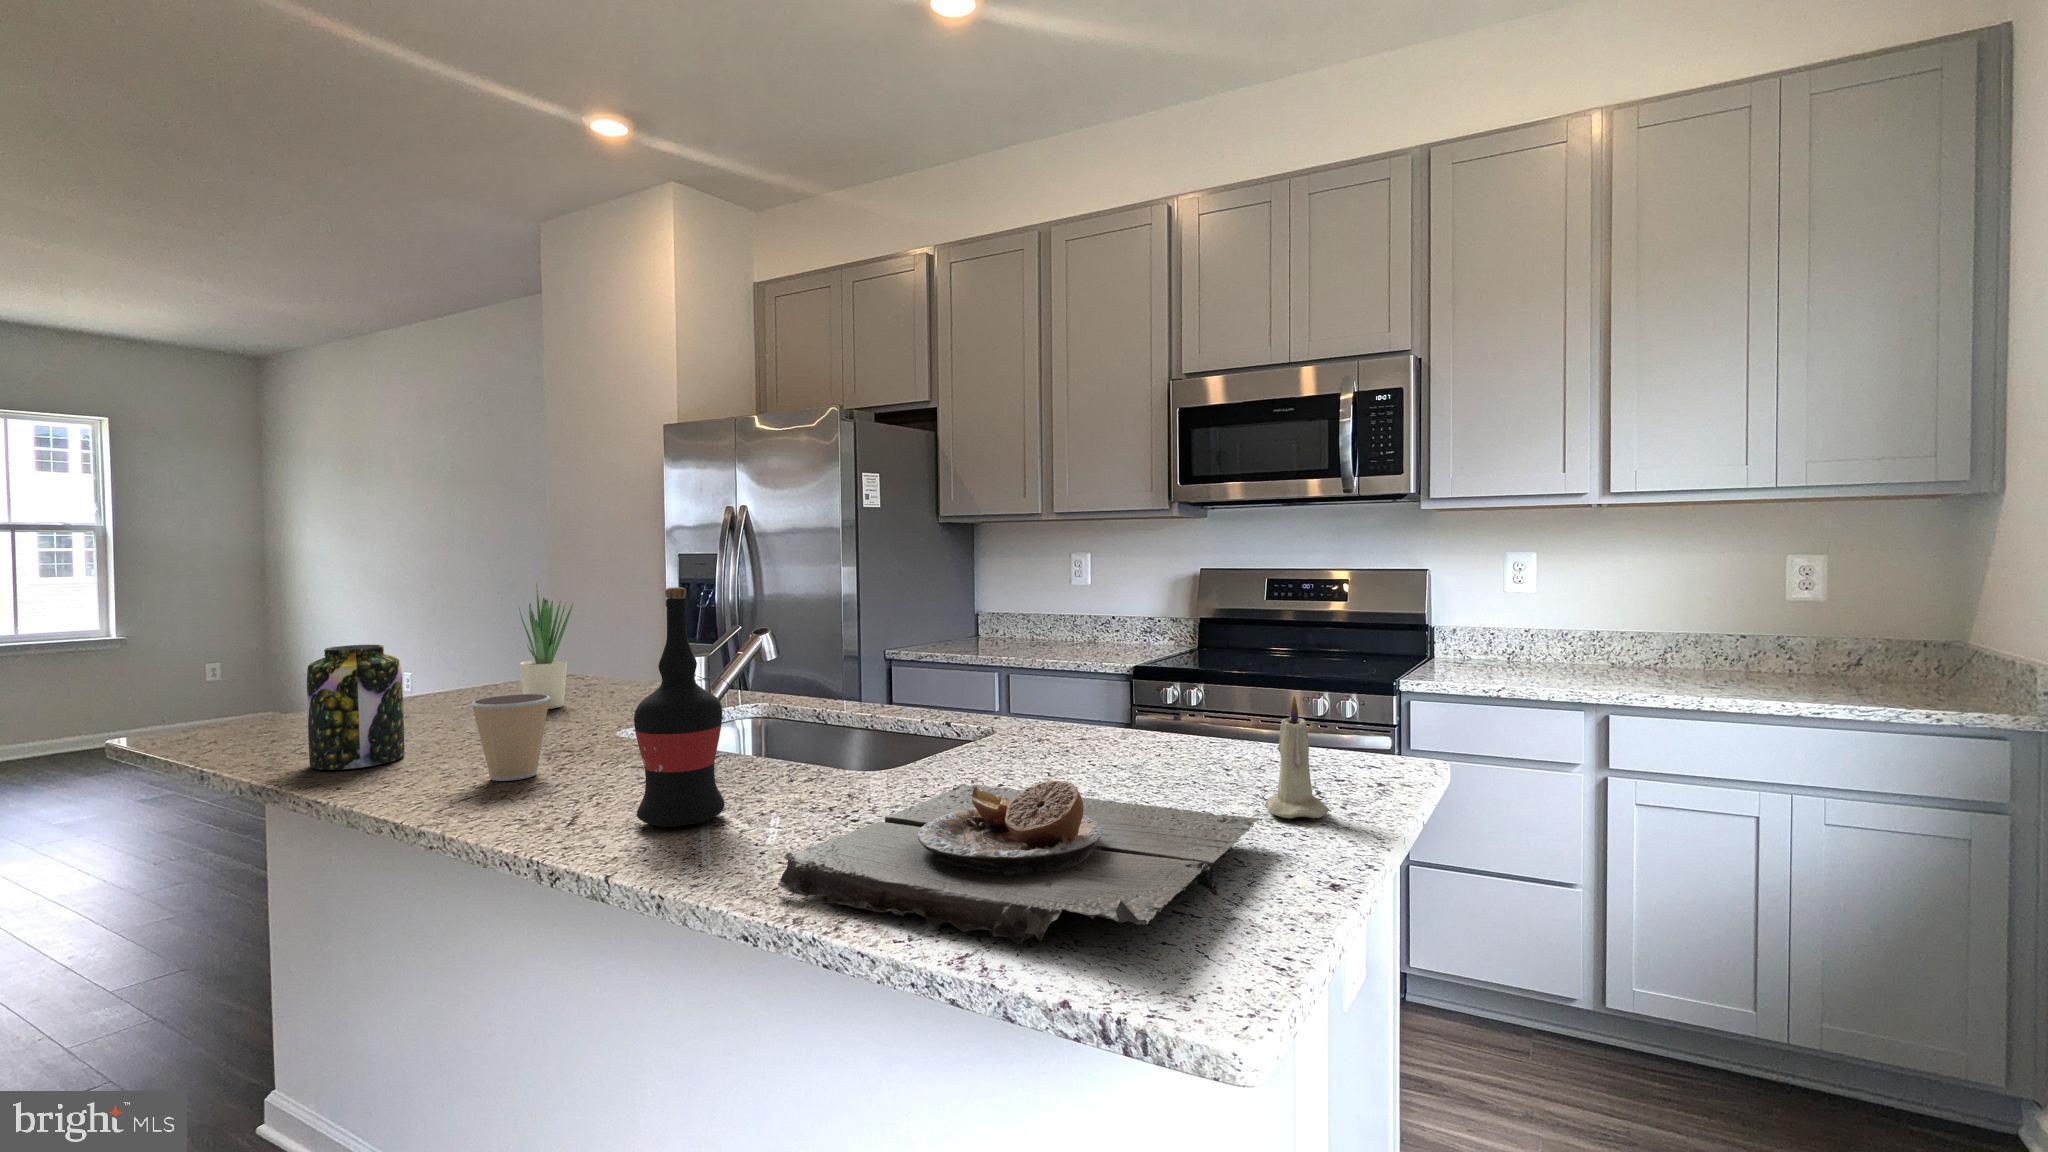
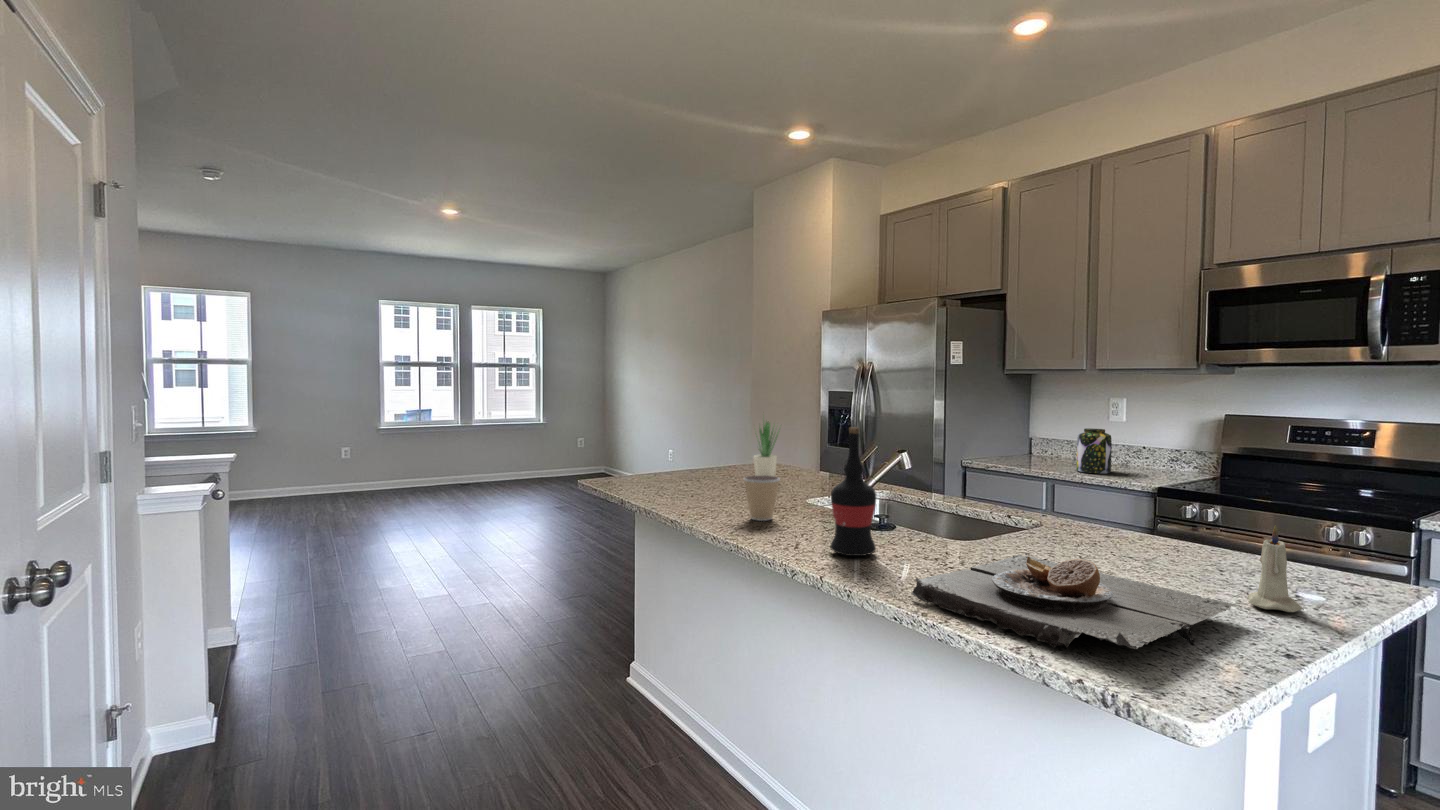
jar: present [307,645,405,770] -> present [1076,428,1112,474]

